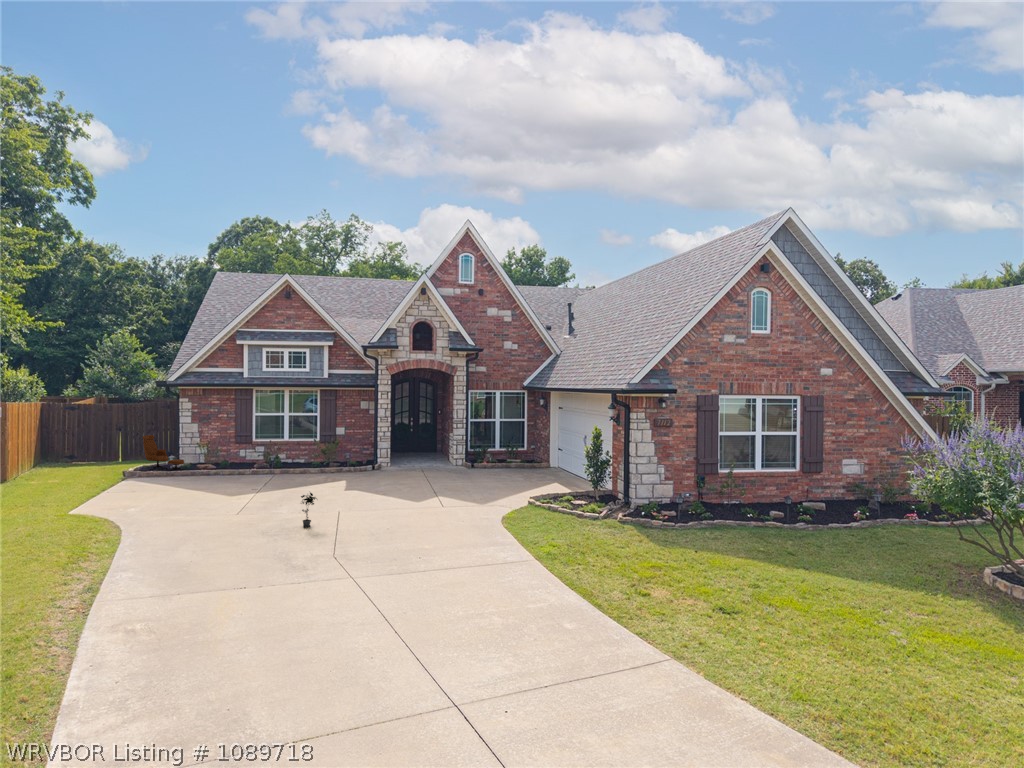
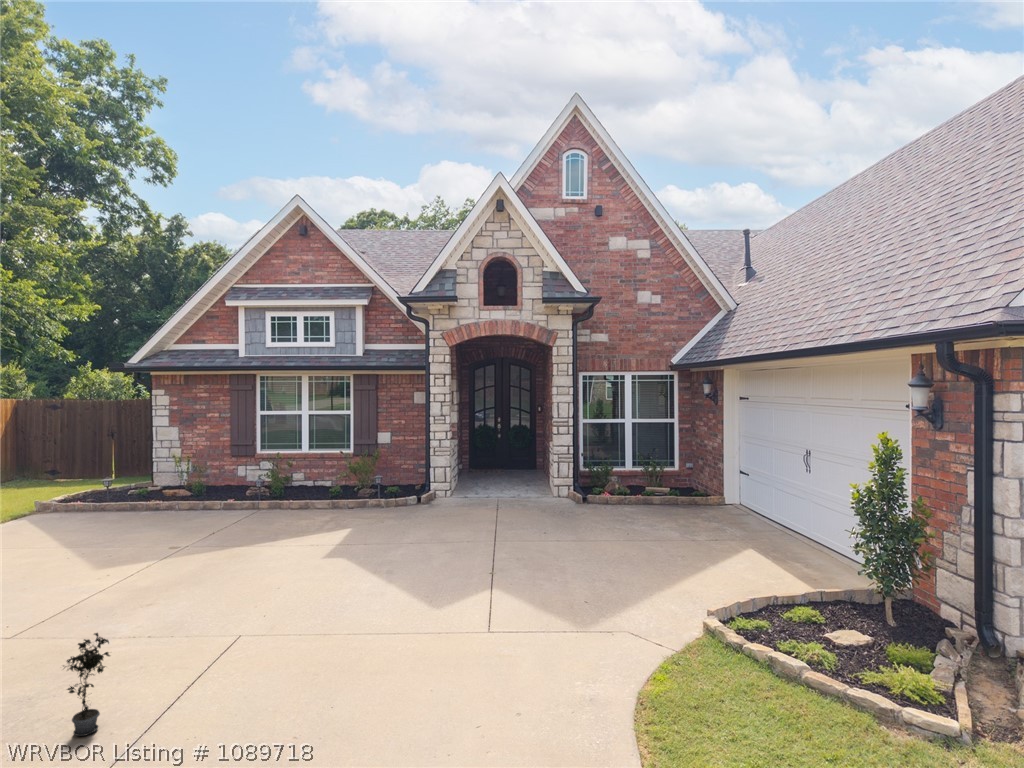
lounge chair: present [143,435,184,470] -> none [100,443,155,497]

